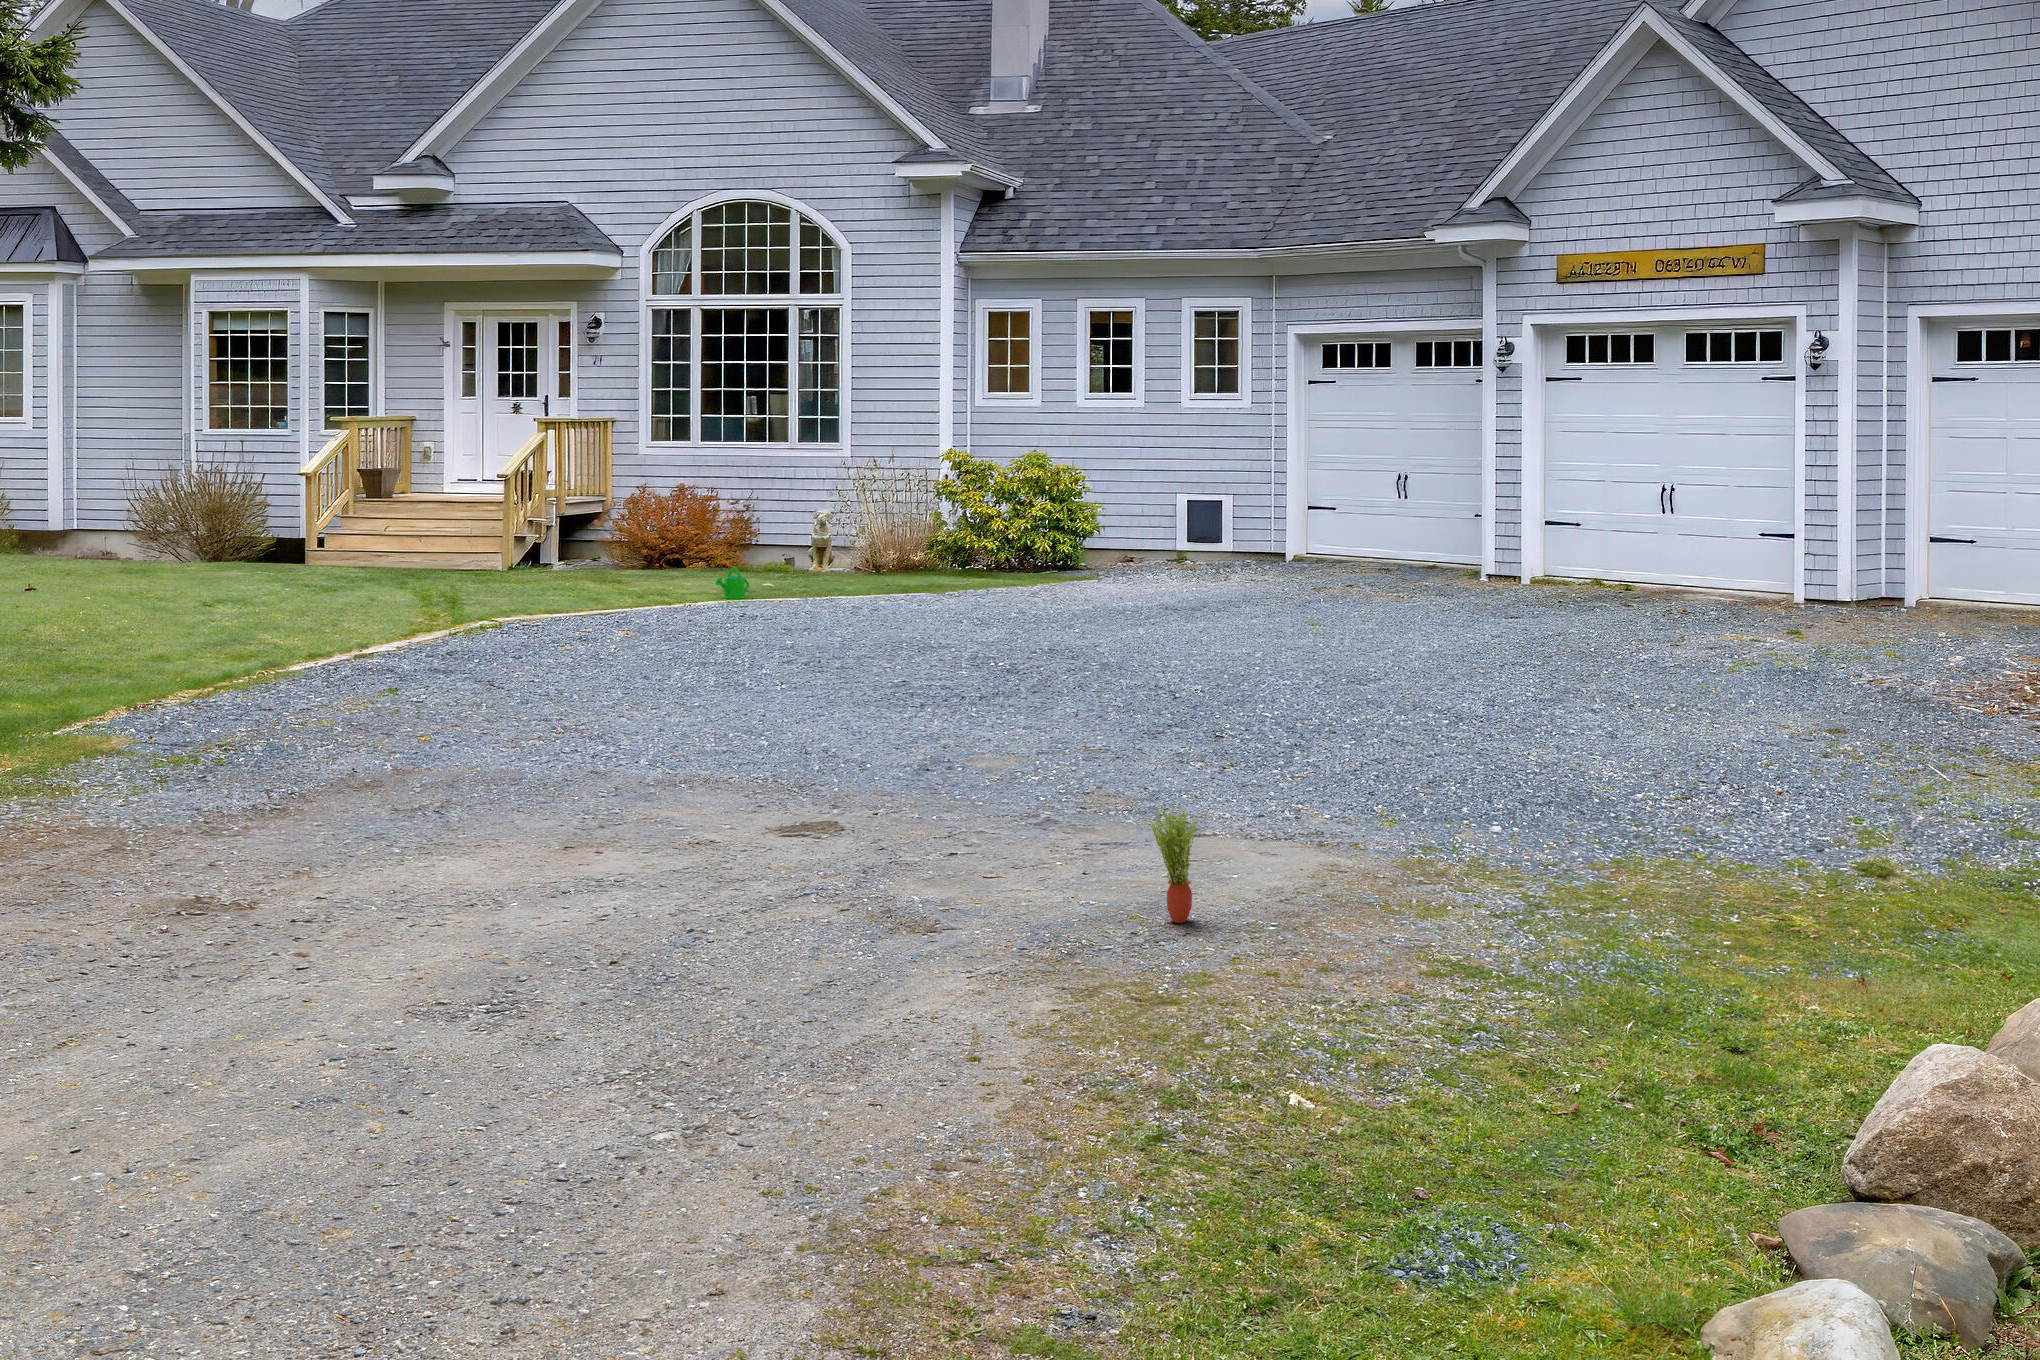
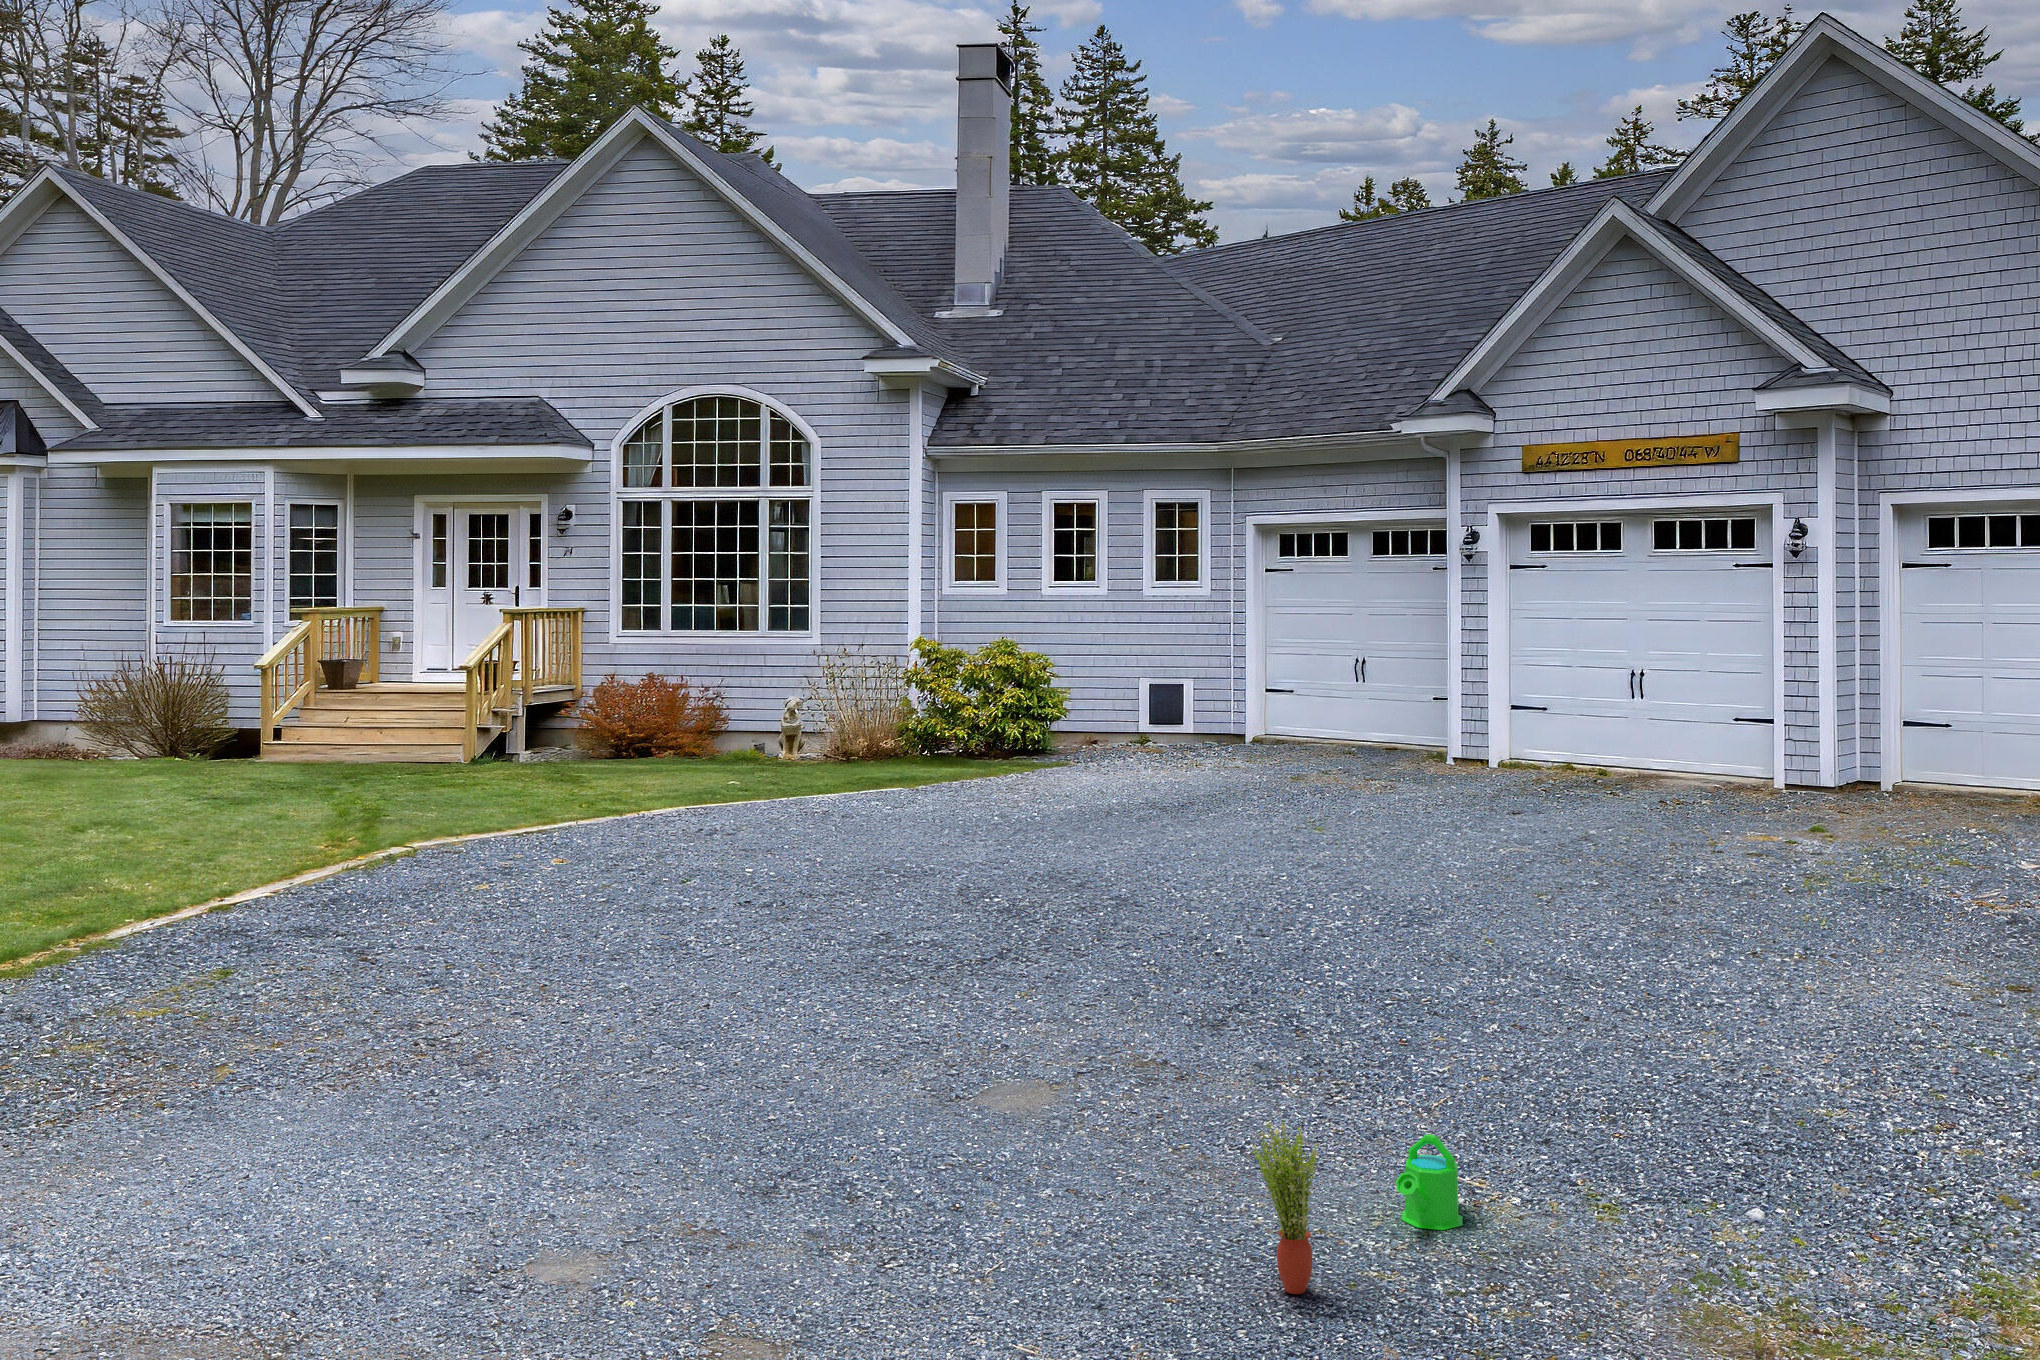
watering can: present [716,567,749,599] -> present [1396,1134,1463,1230]

